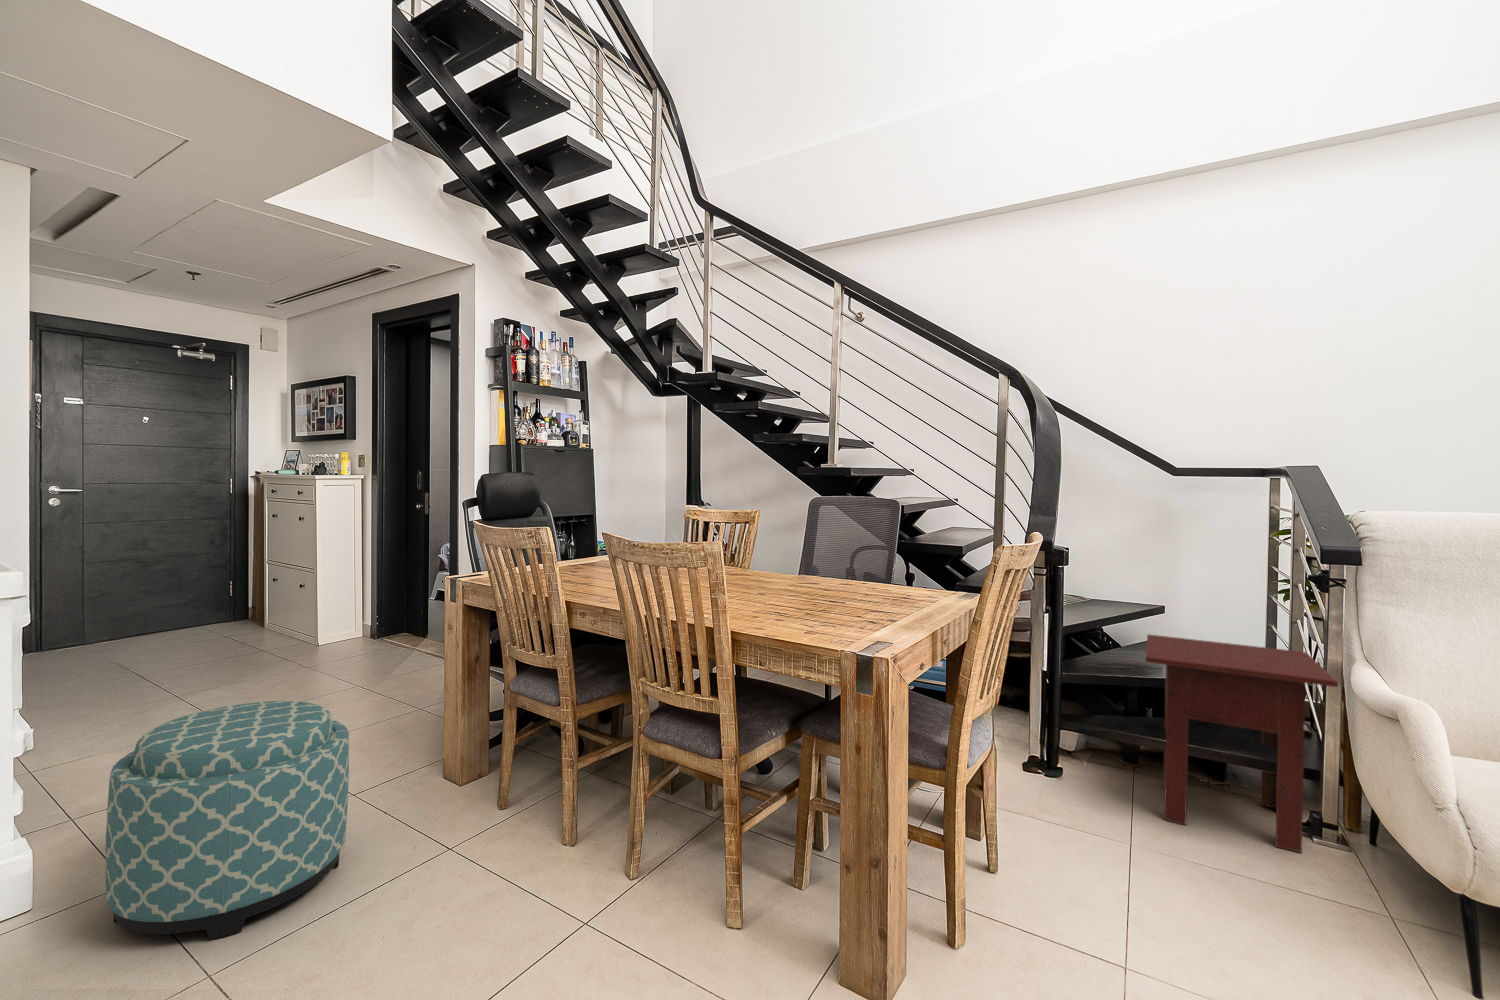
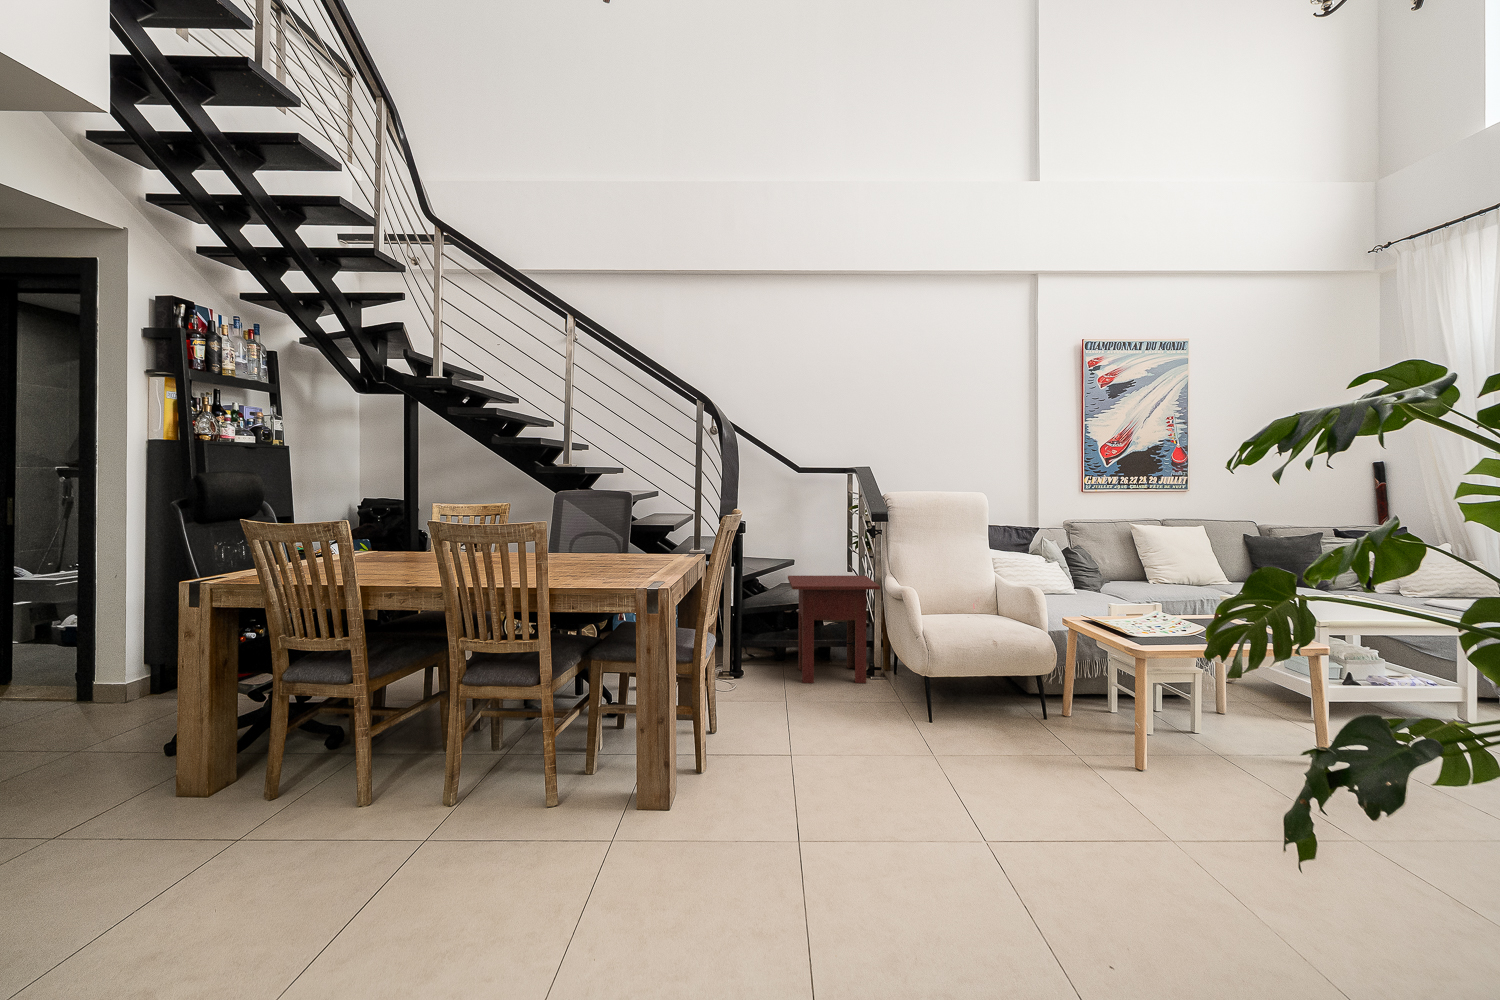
ottoman: present [105,701,349,940] -> none [90,690,284,877]

